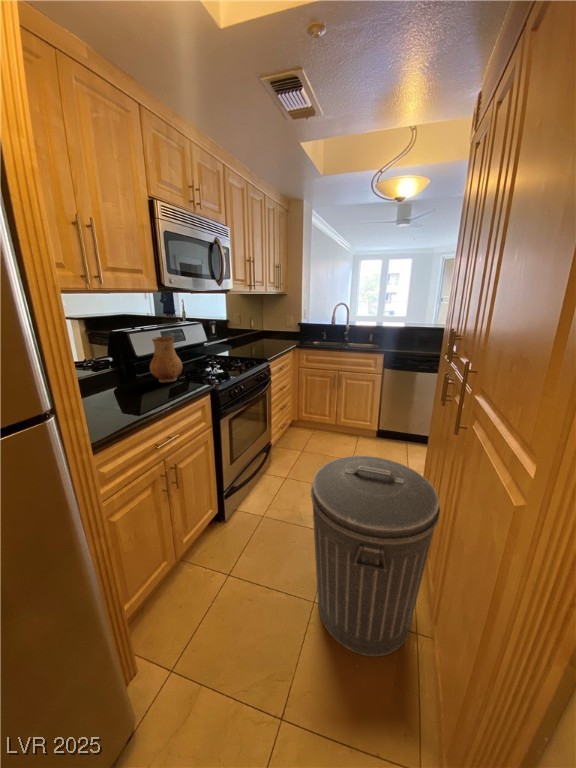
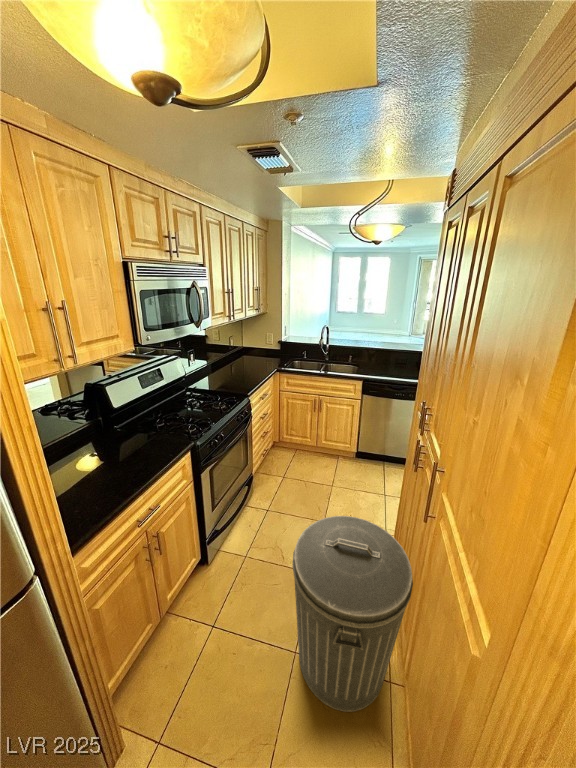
ceramic pitcher: present [150,336,182,382] -> none [128,391,162,439]

